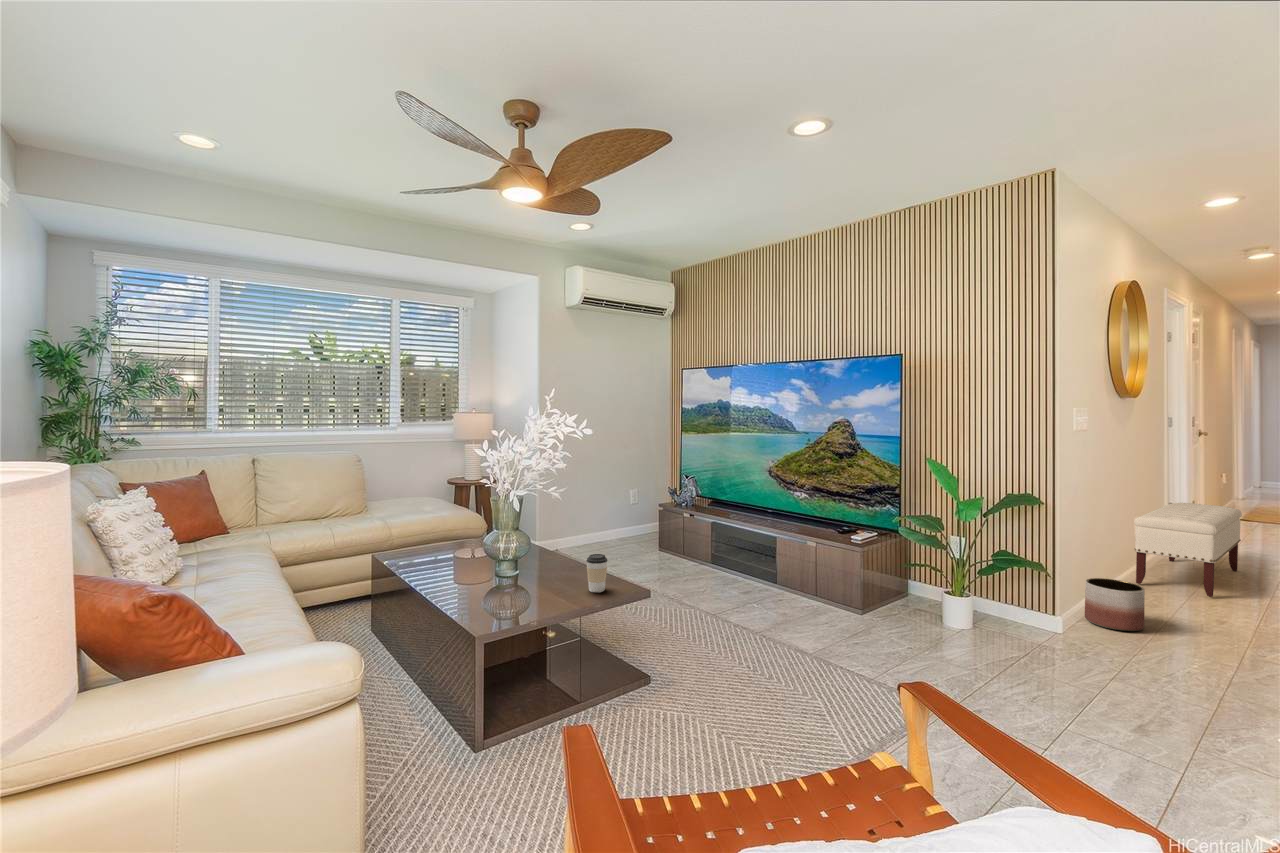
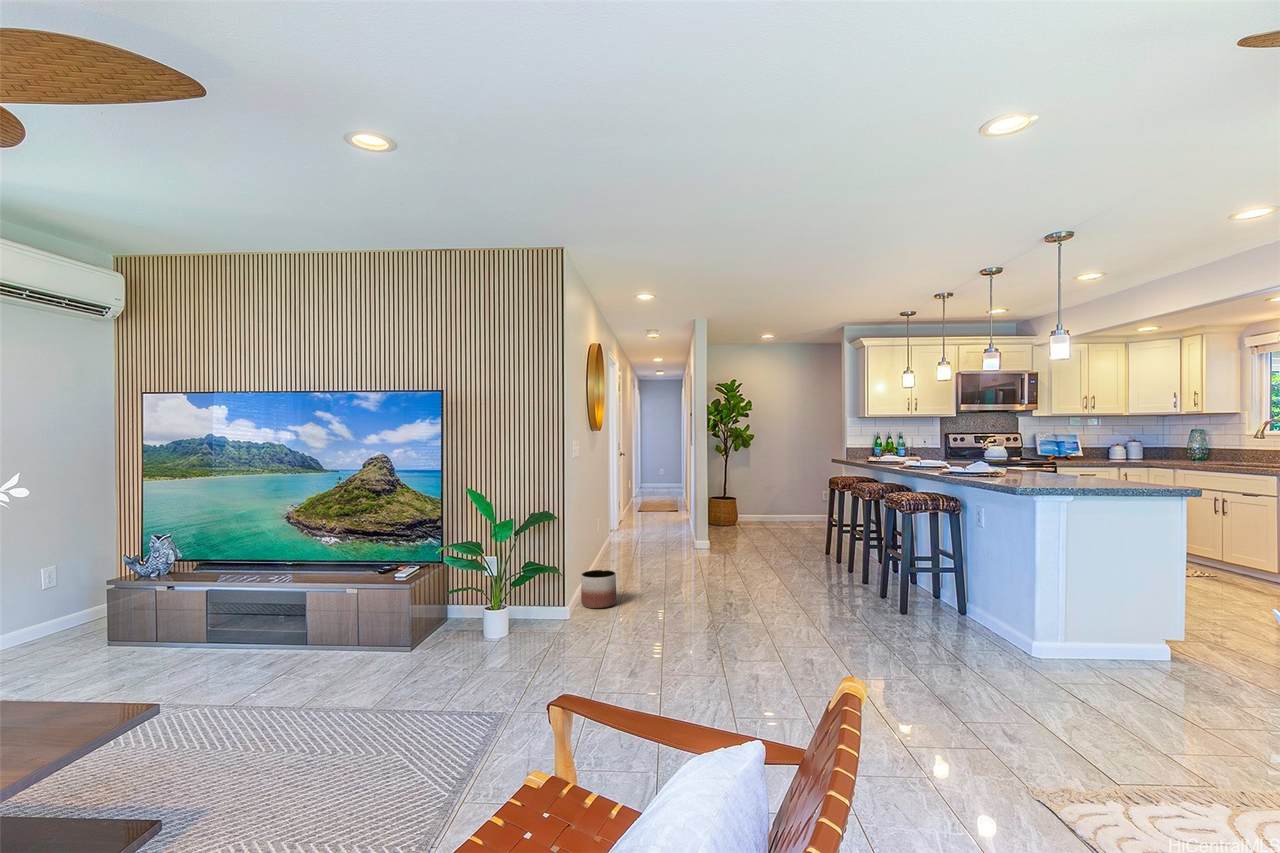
bench: present [1134,503,1242,597] -> none [600,506,651,571]
coffee cup: present [586,554,607,592] -> none [36,668,81,731]

